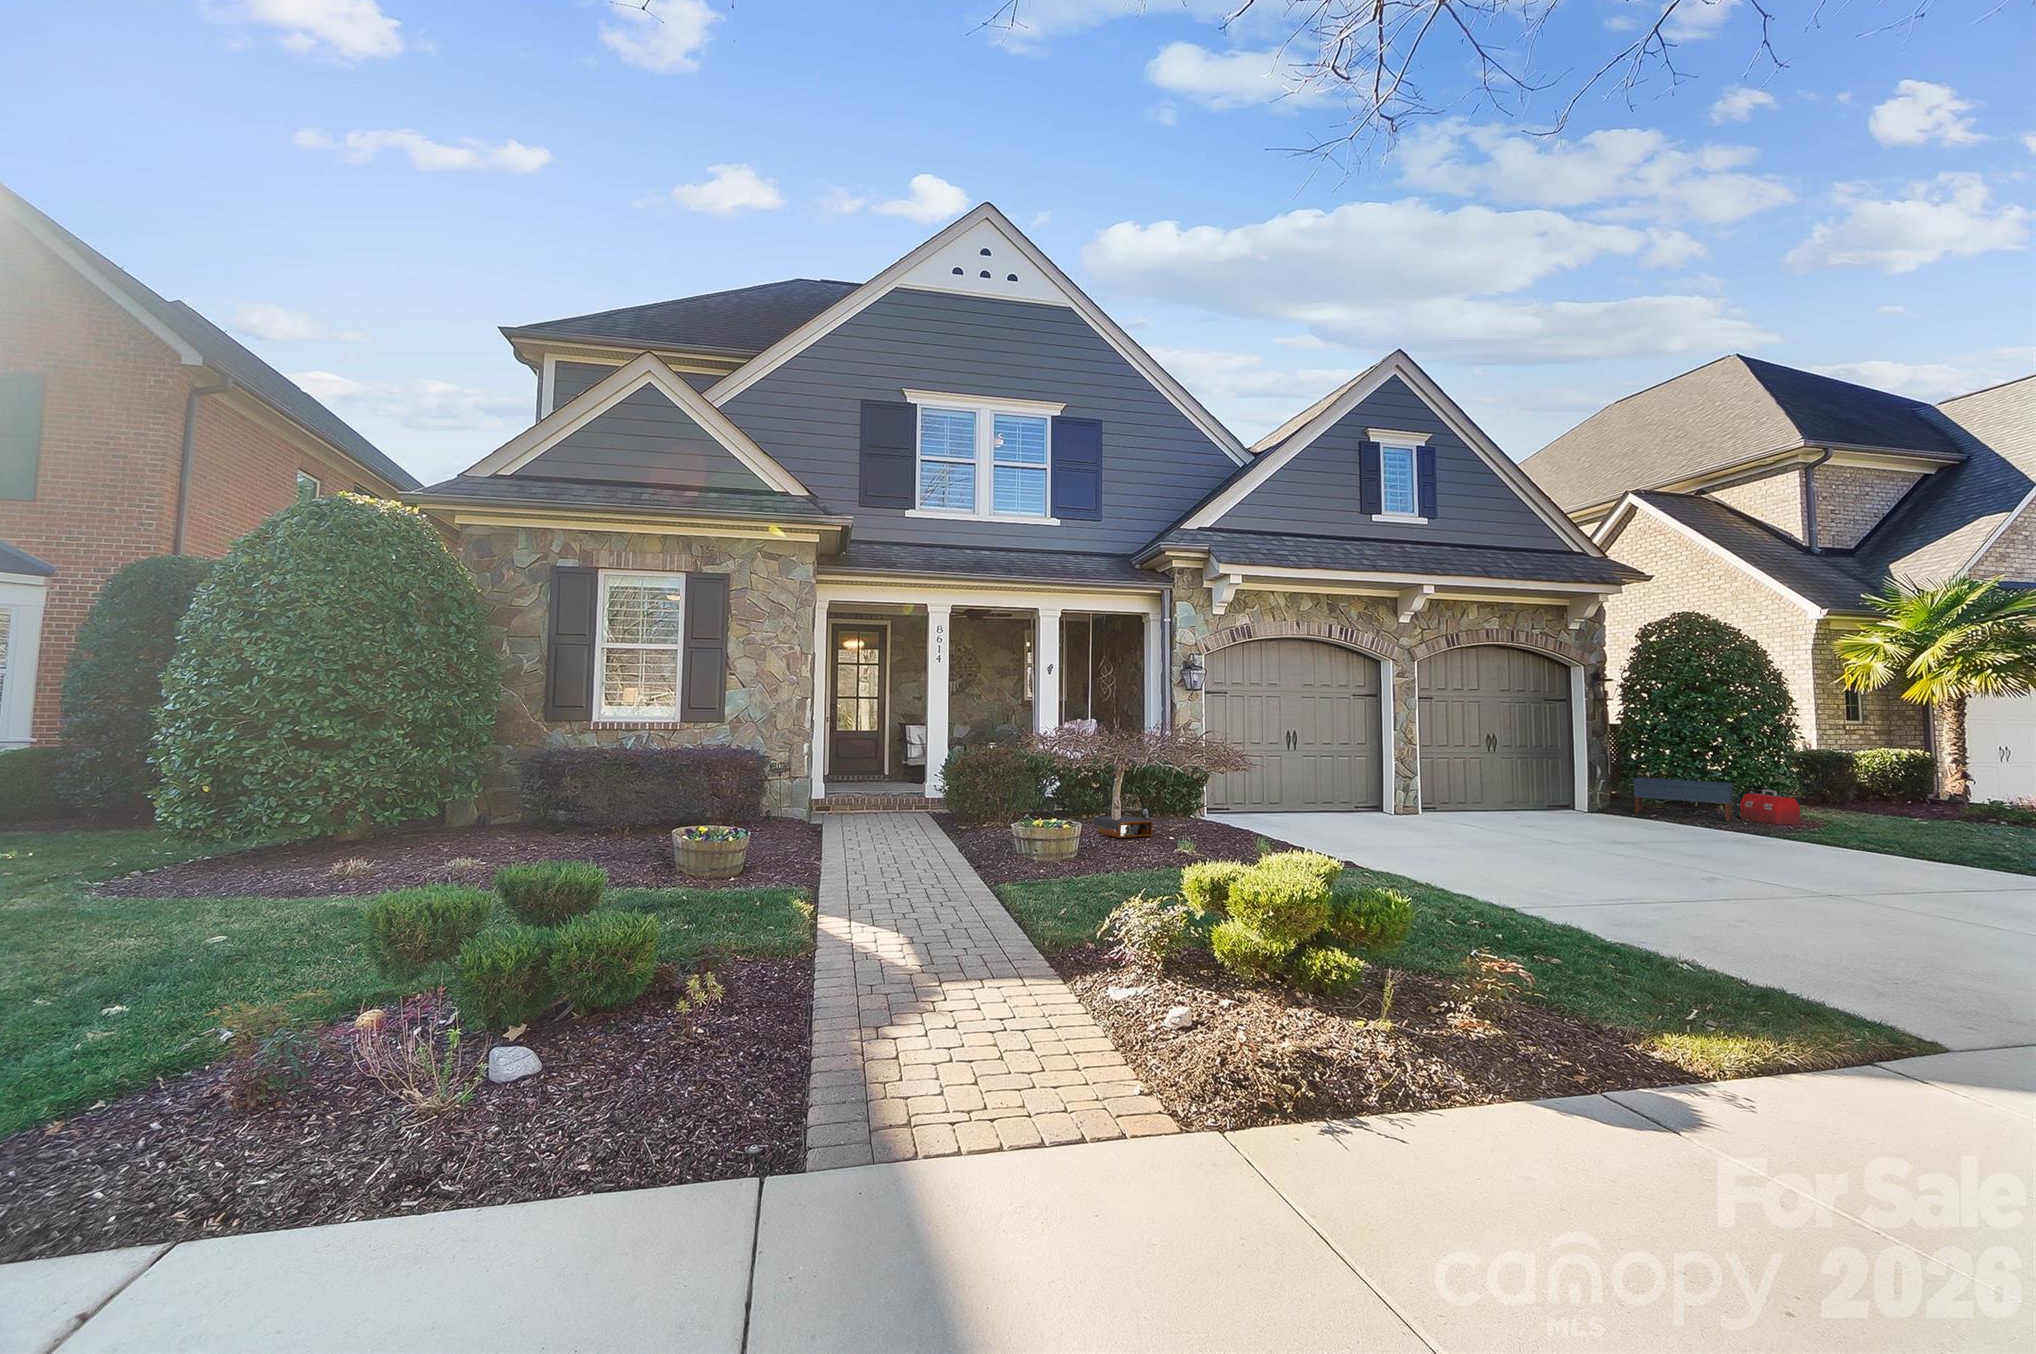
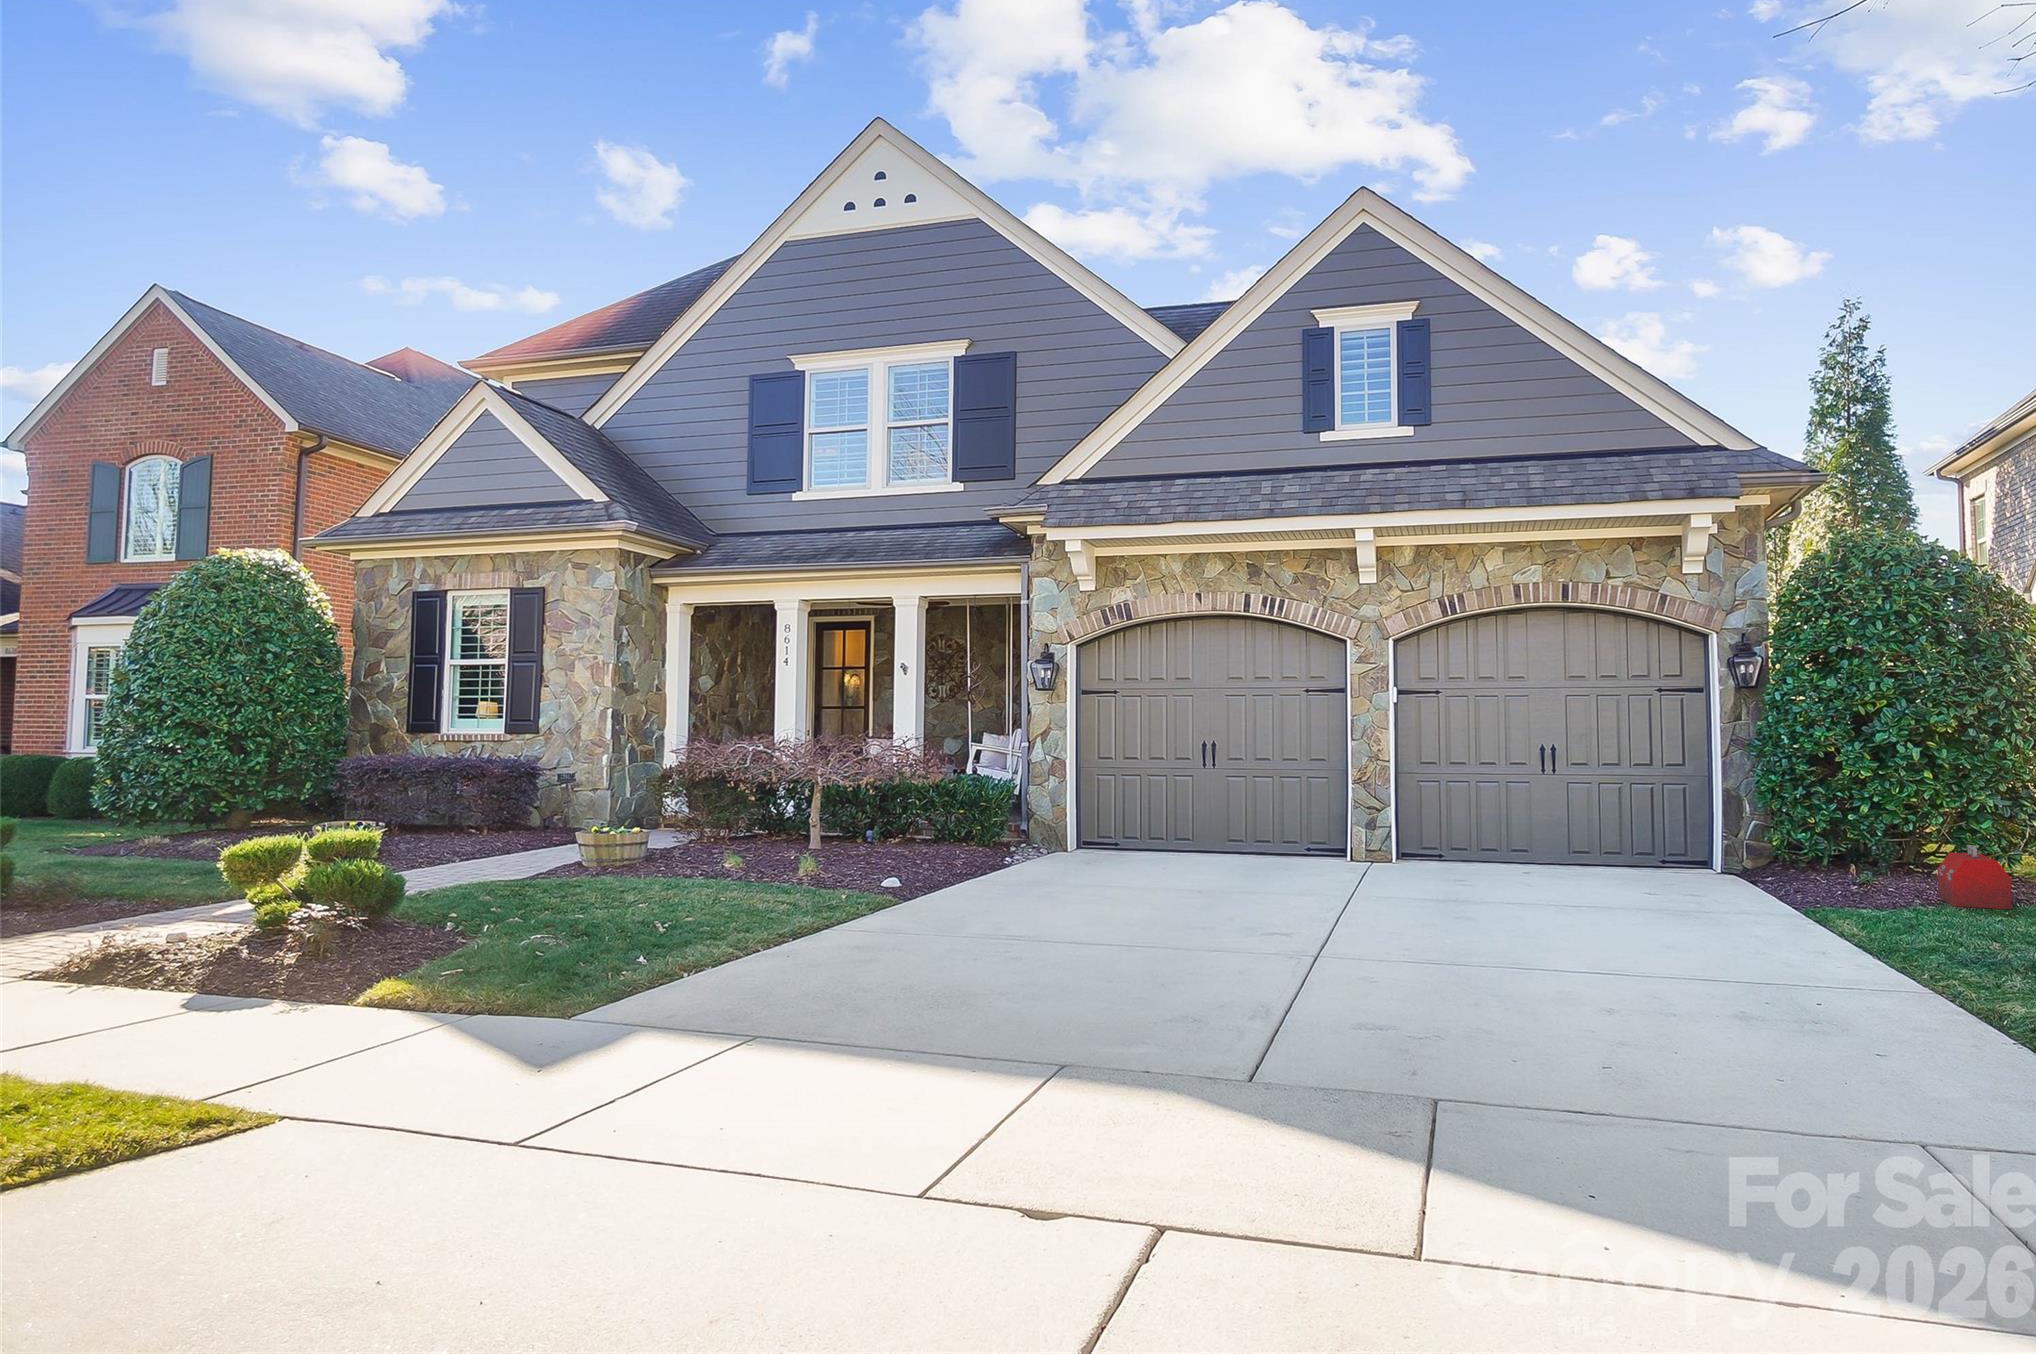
bench: present [1633,777,1734,822] -> none [1752,820,1911,898]
storage box: present [1093,816,1153,838] -> none [814,840,869,864]

